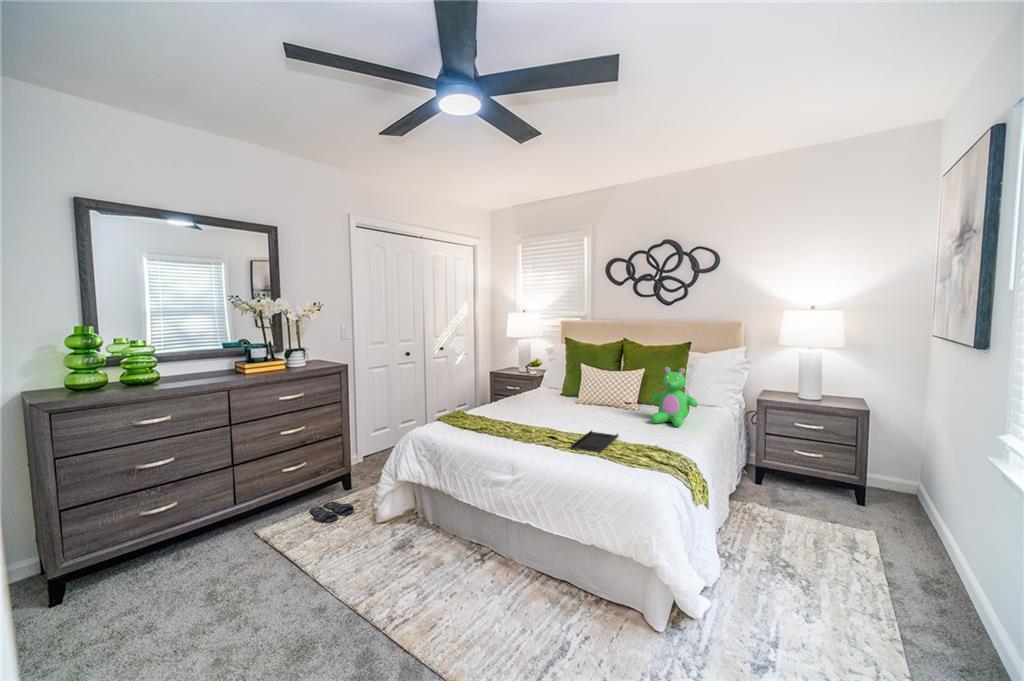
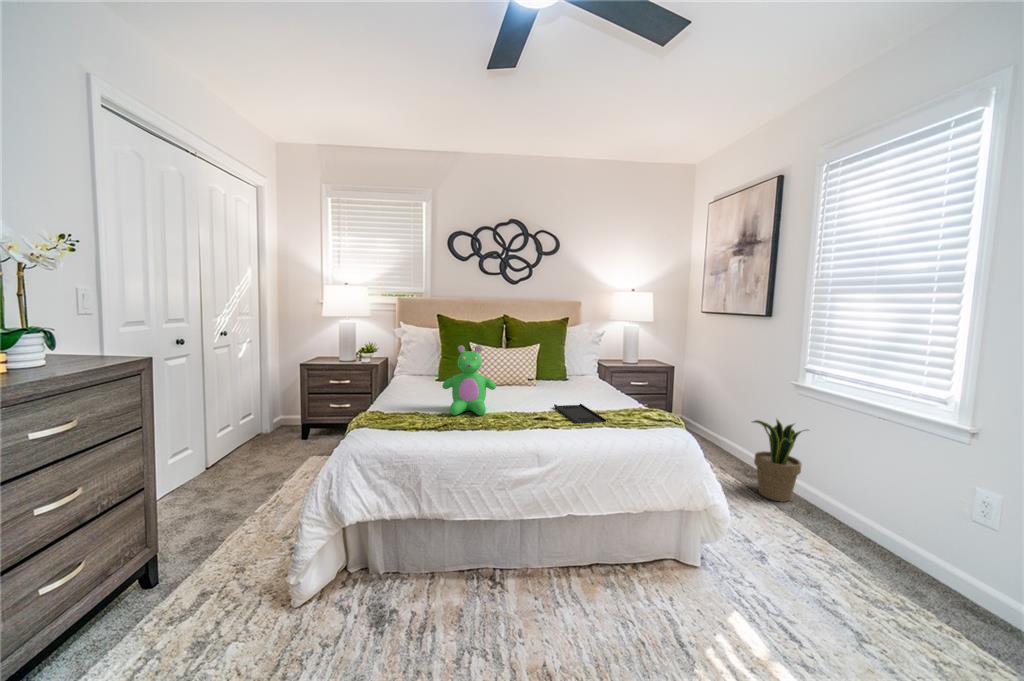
teddy bear: present [651,367,698,427] -> present [442,345,496,415]
slippers: present [310,502,354,523] -> none [107,603,219,659]
potted plant: none [888,505,991,651] -> present [753,420,806,502]

